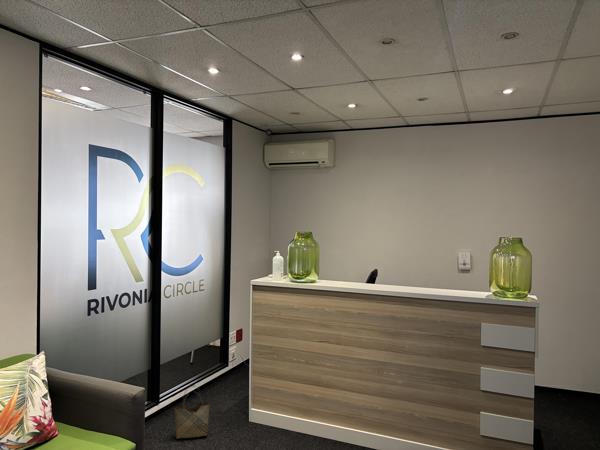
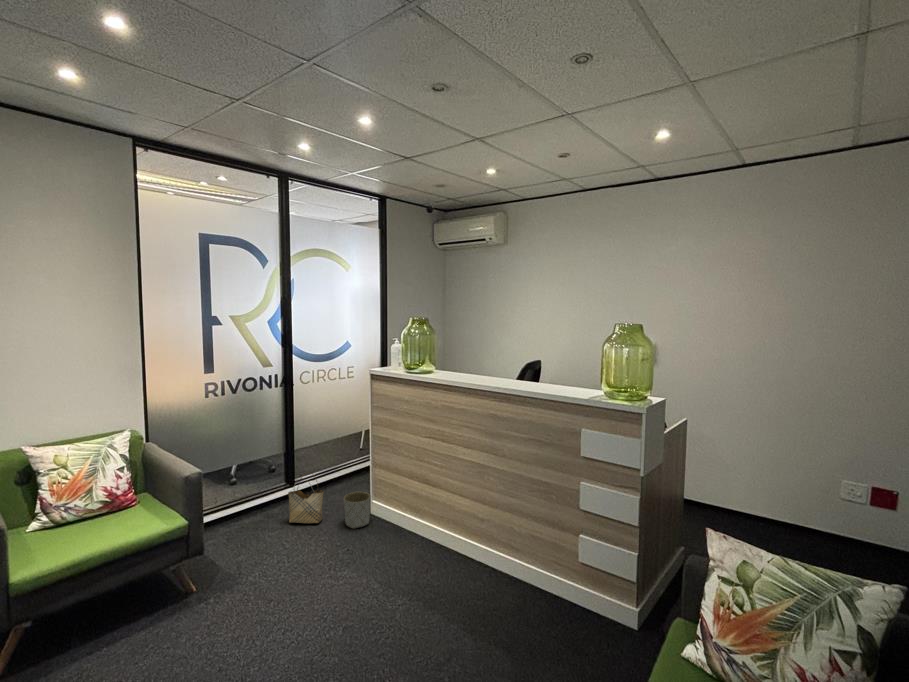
planter: none [232,400,257,436] -> present [344,492,370,529]

